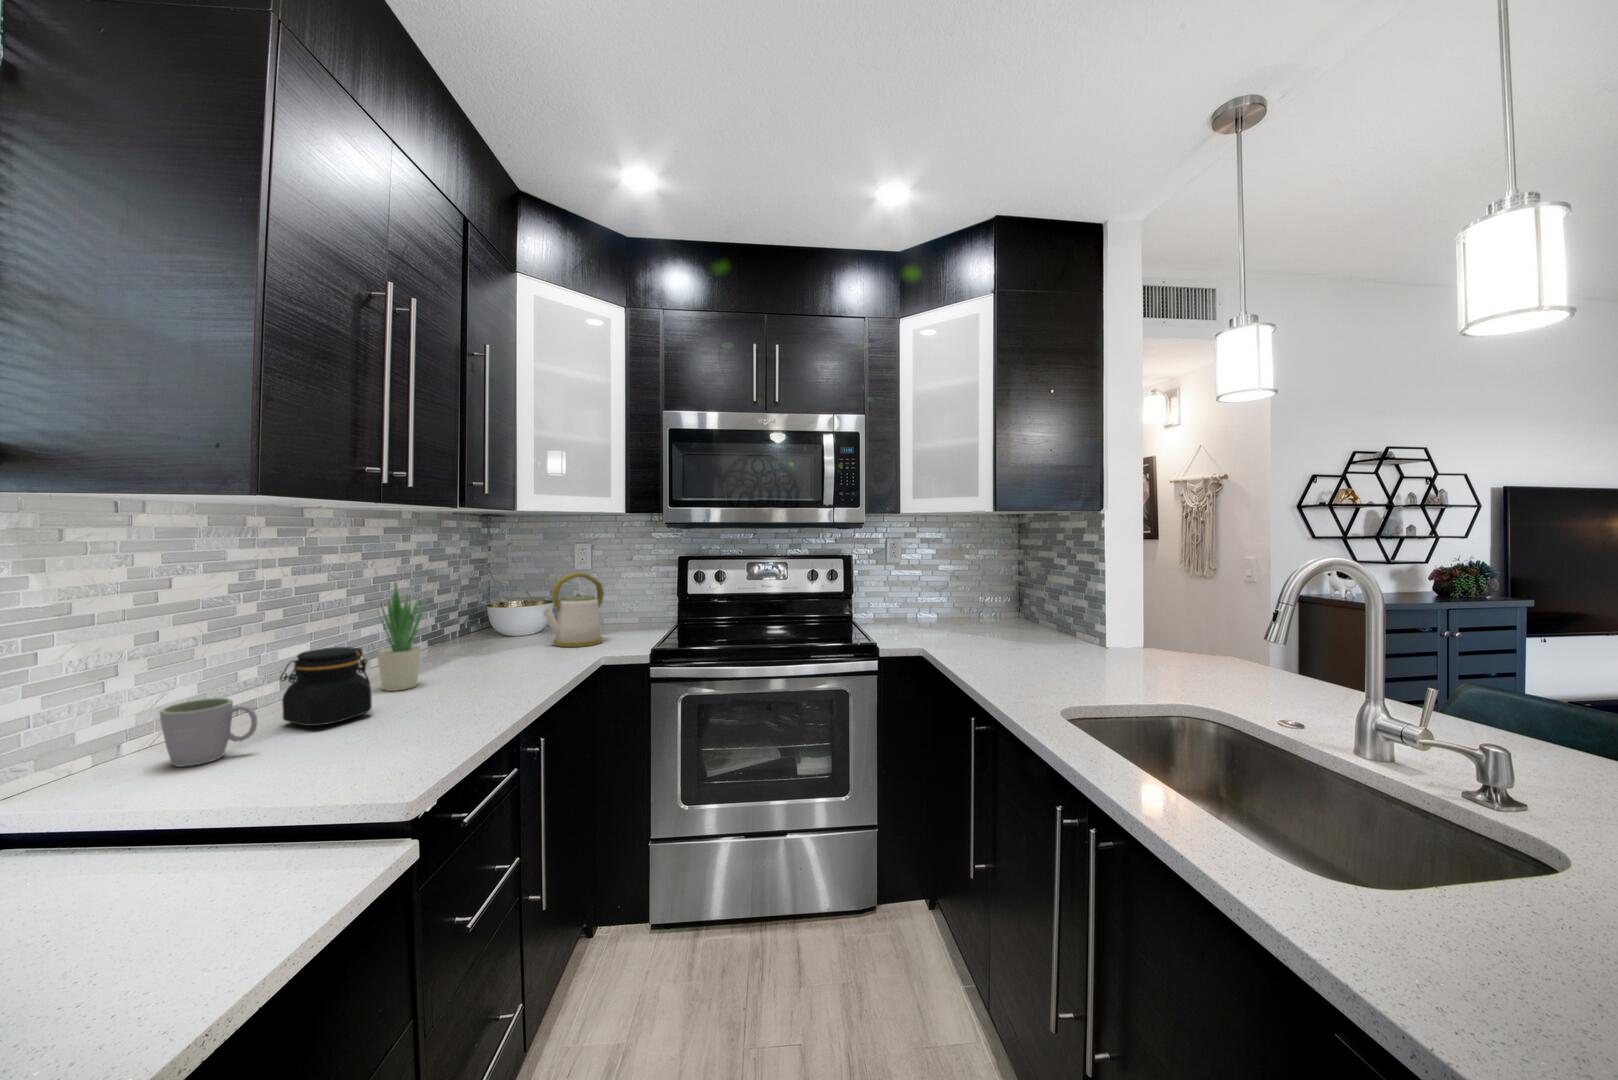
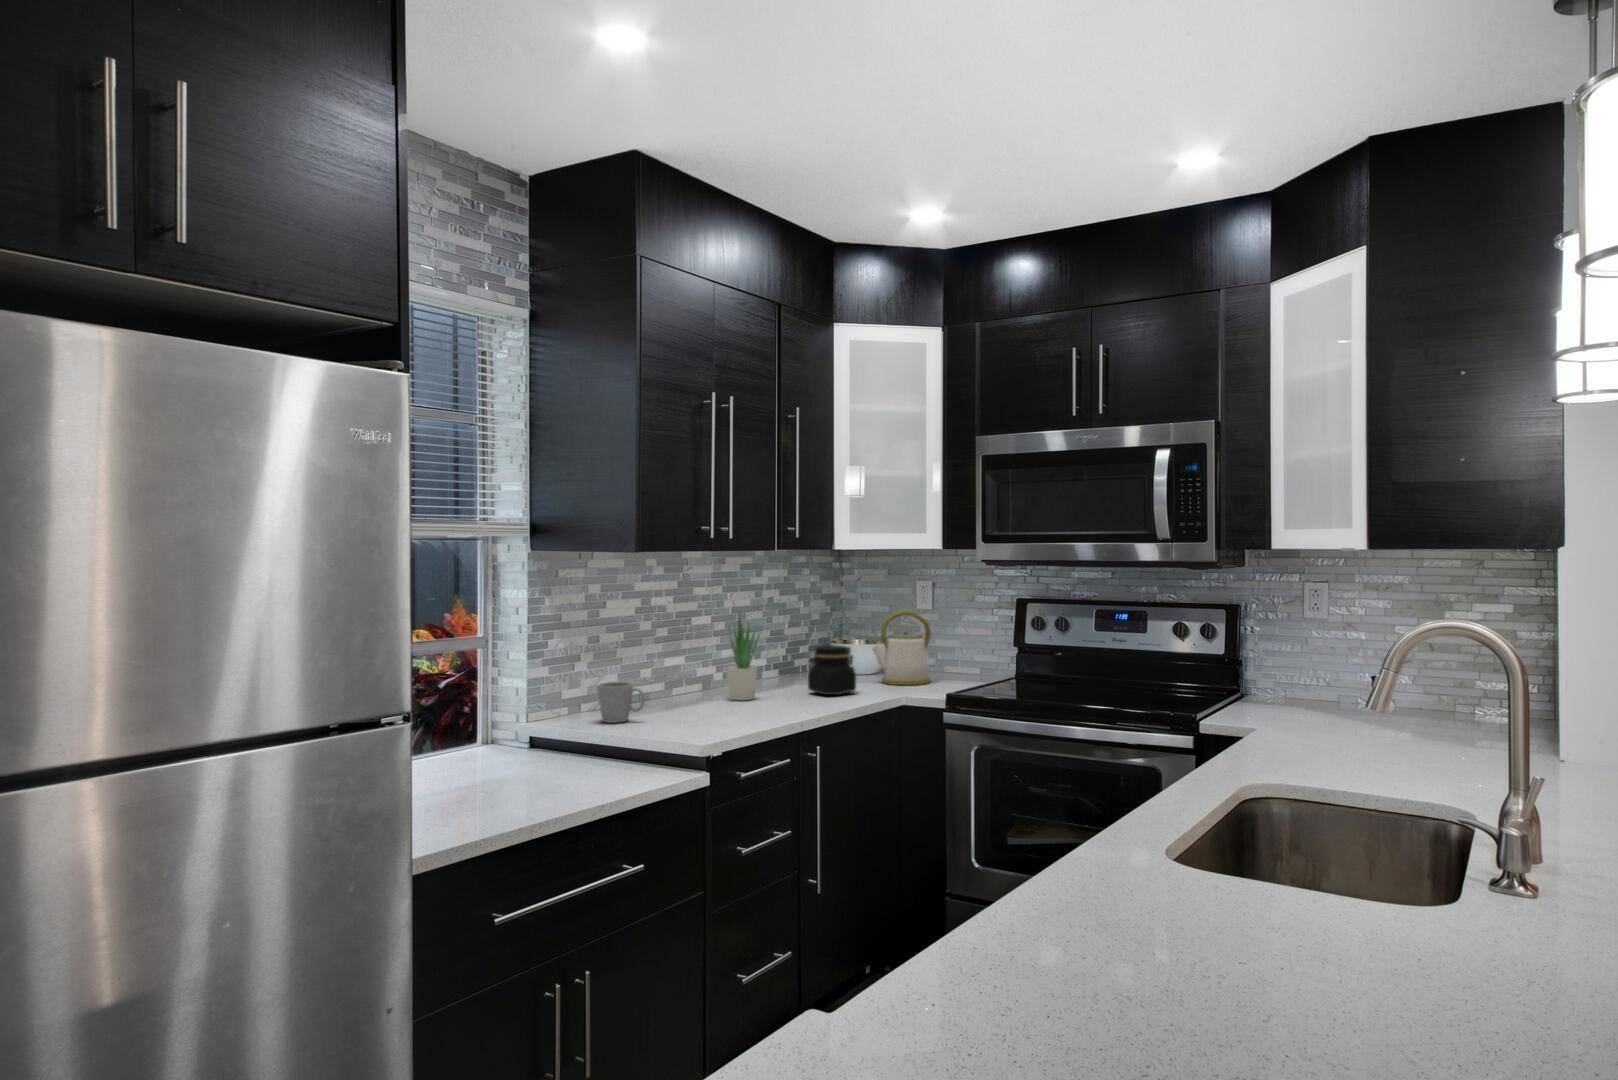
jar: present [280,647,372,726] -> present [808,645,856,695]

